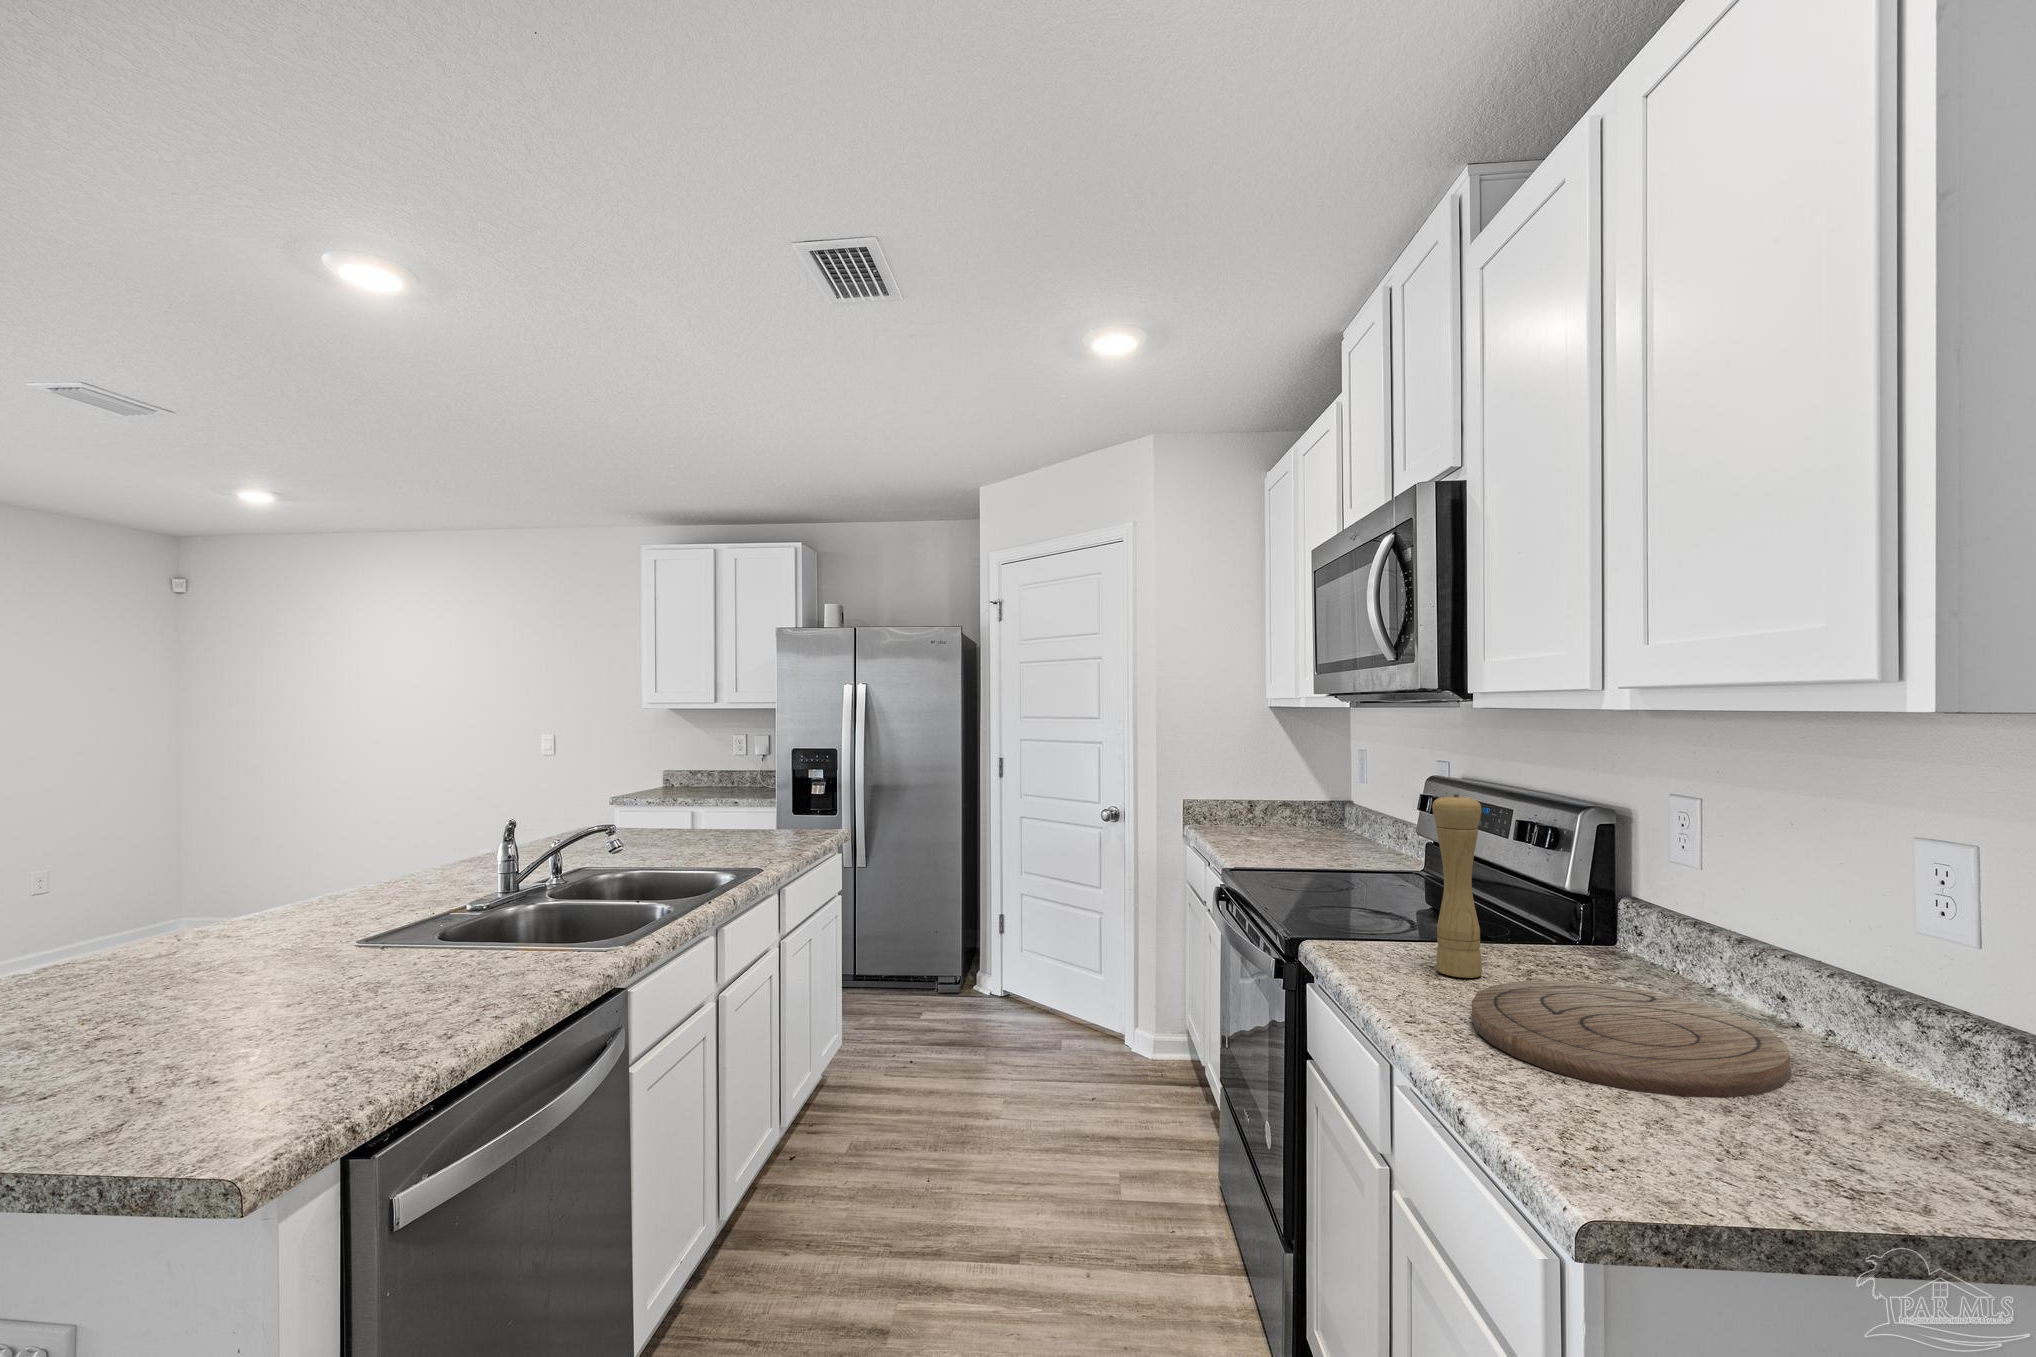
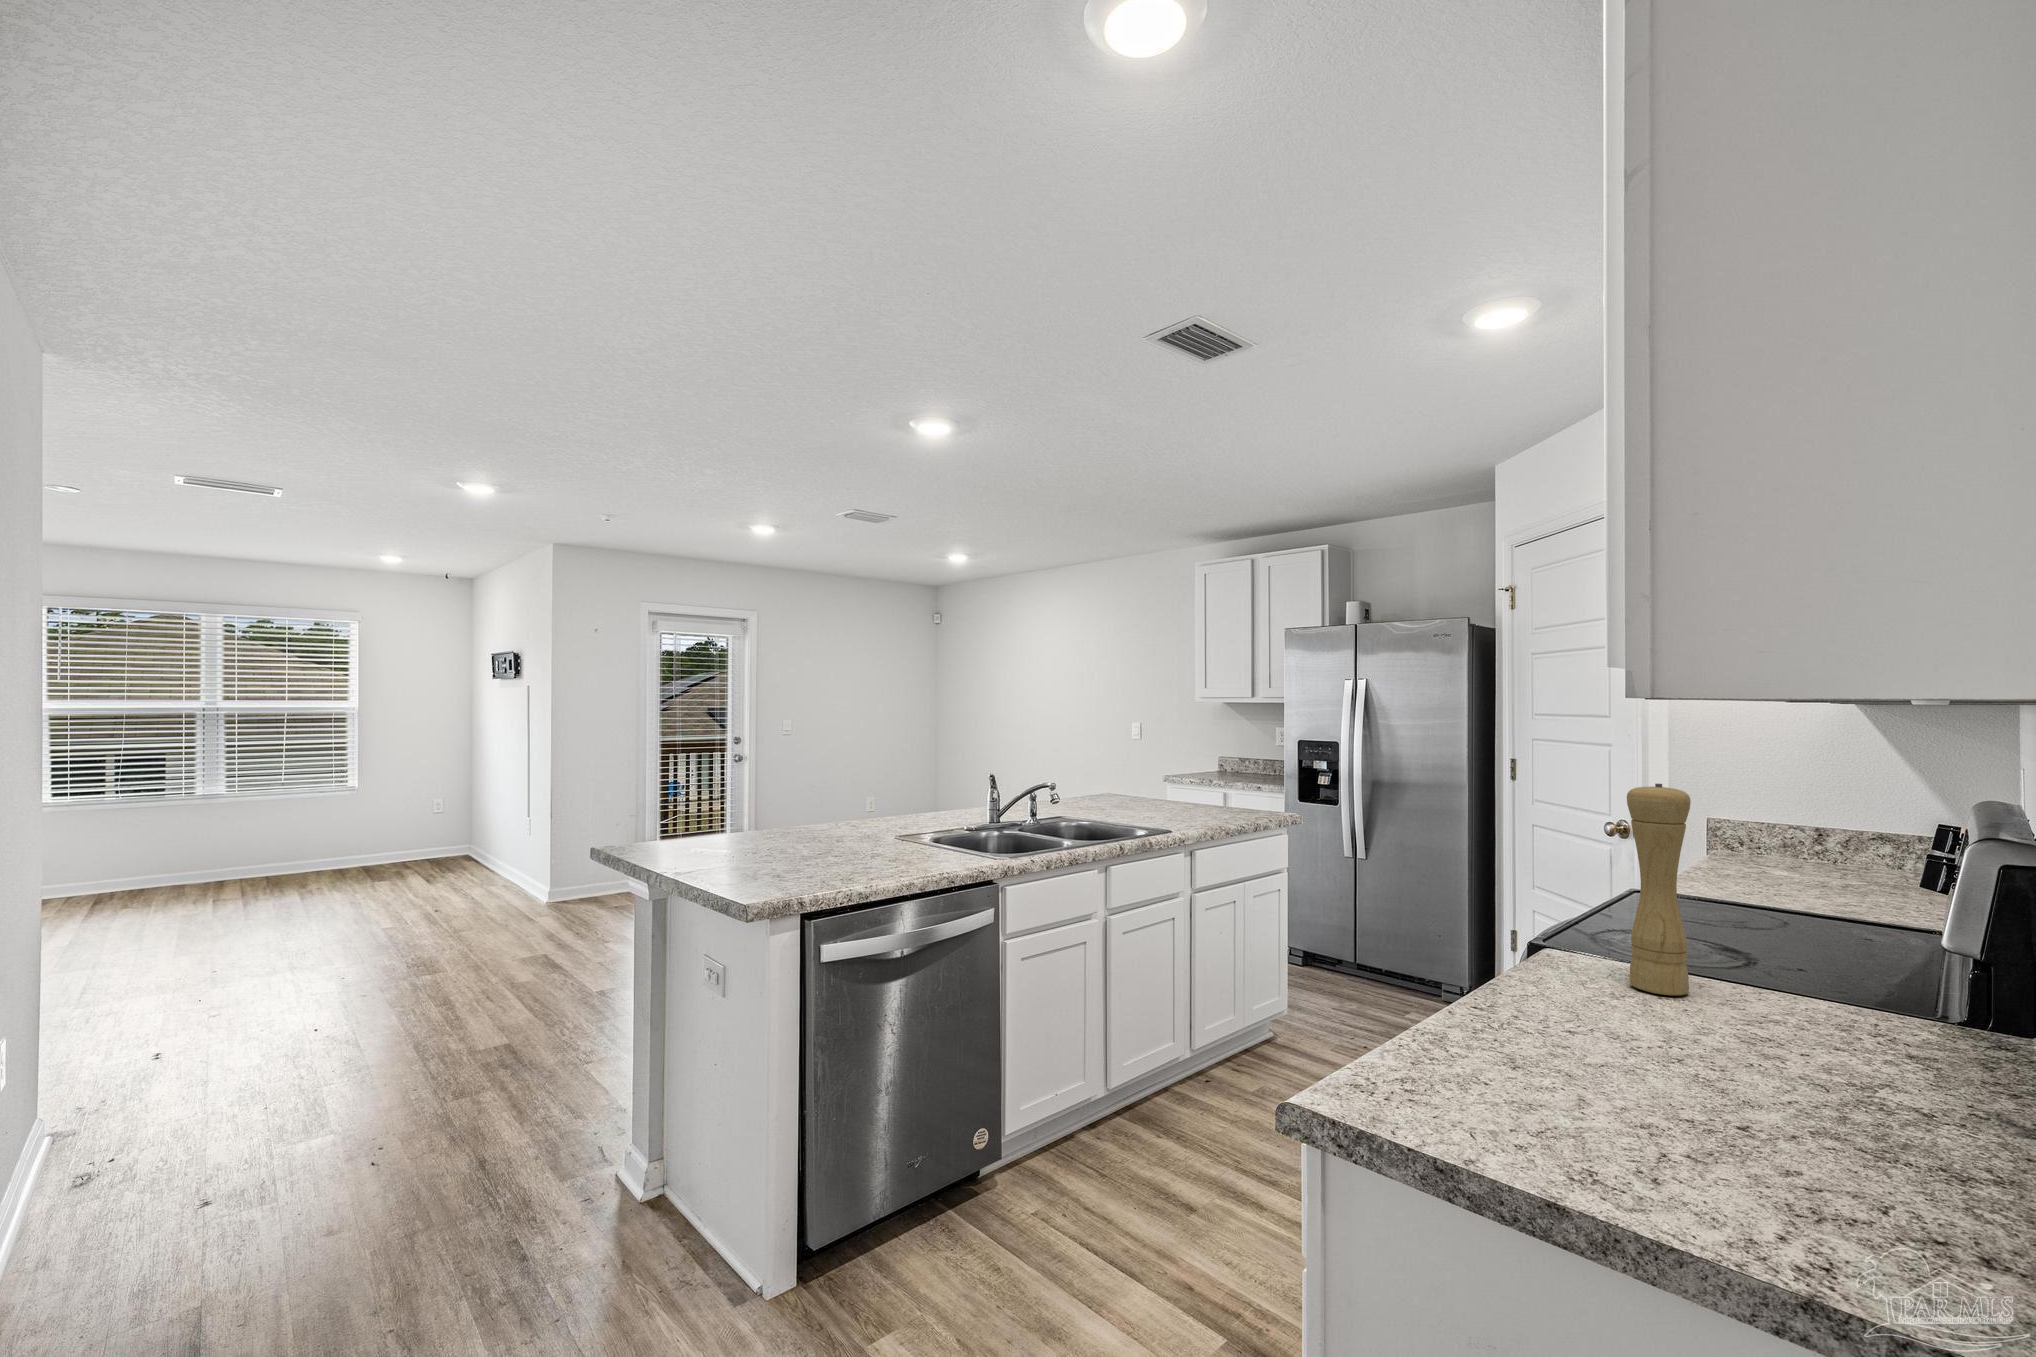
cutting board: present [1472,981,1791,1098] -> none [1510,988,1893,1132]

